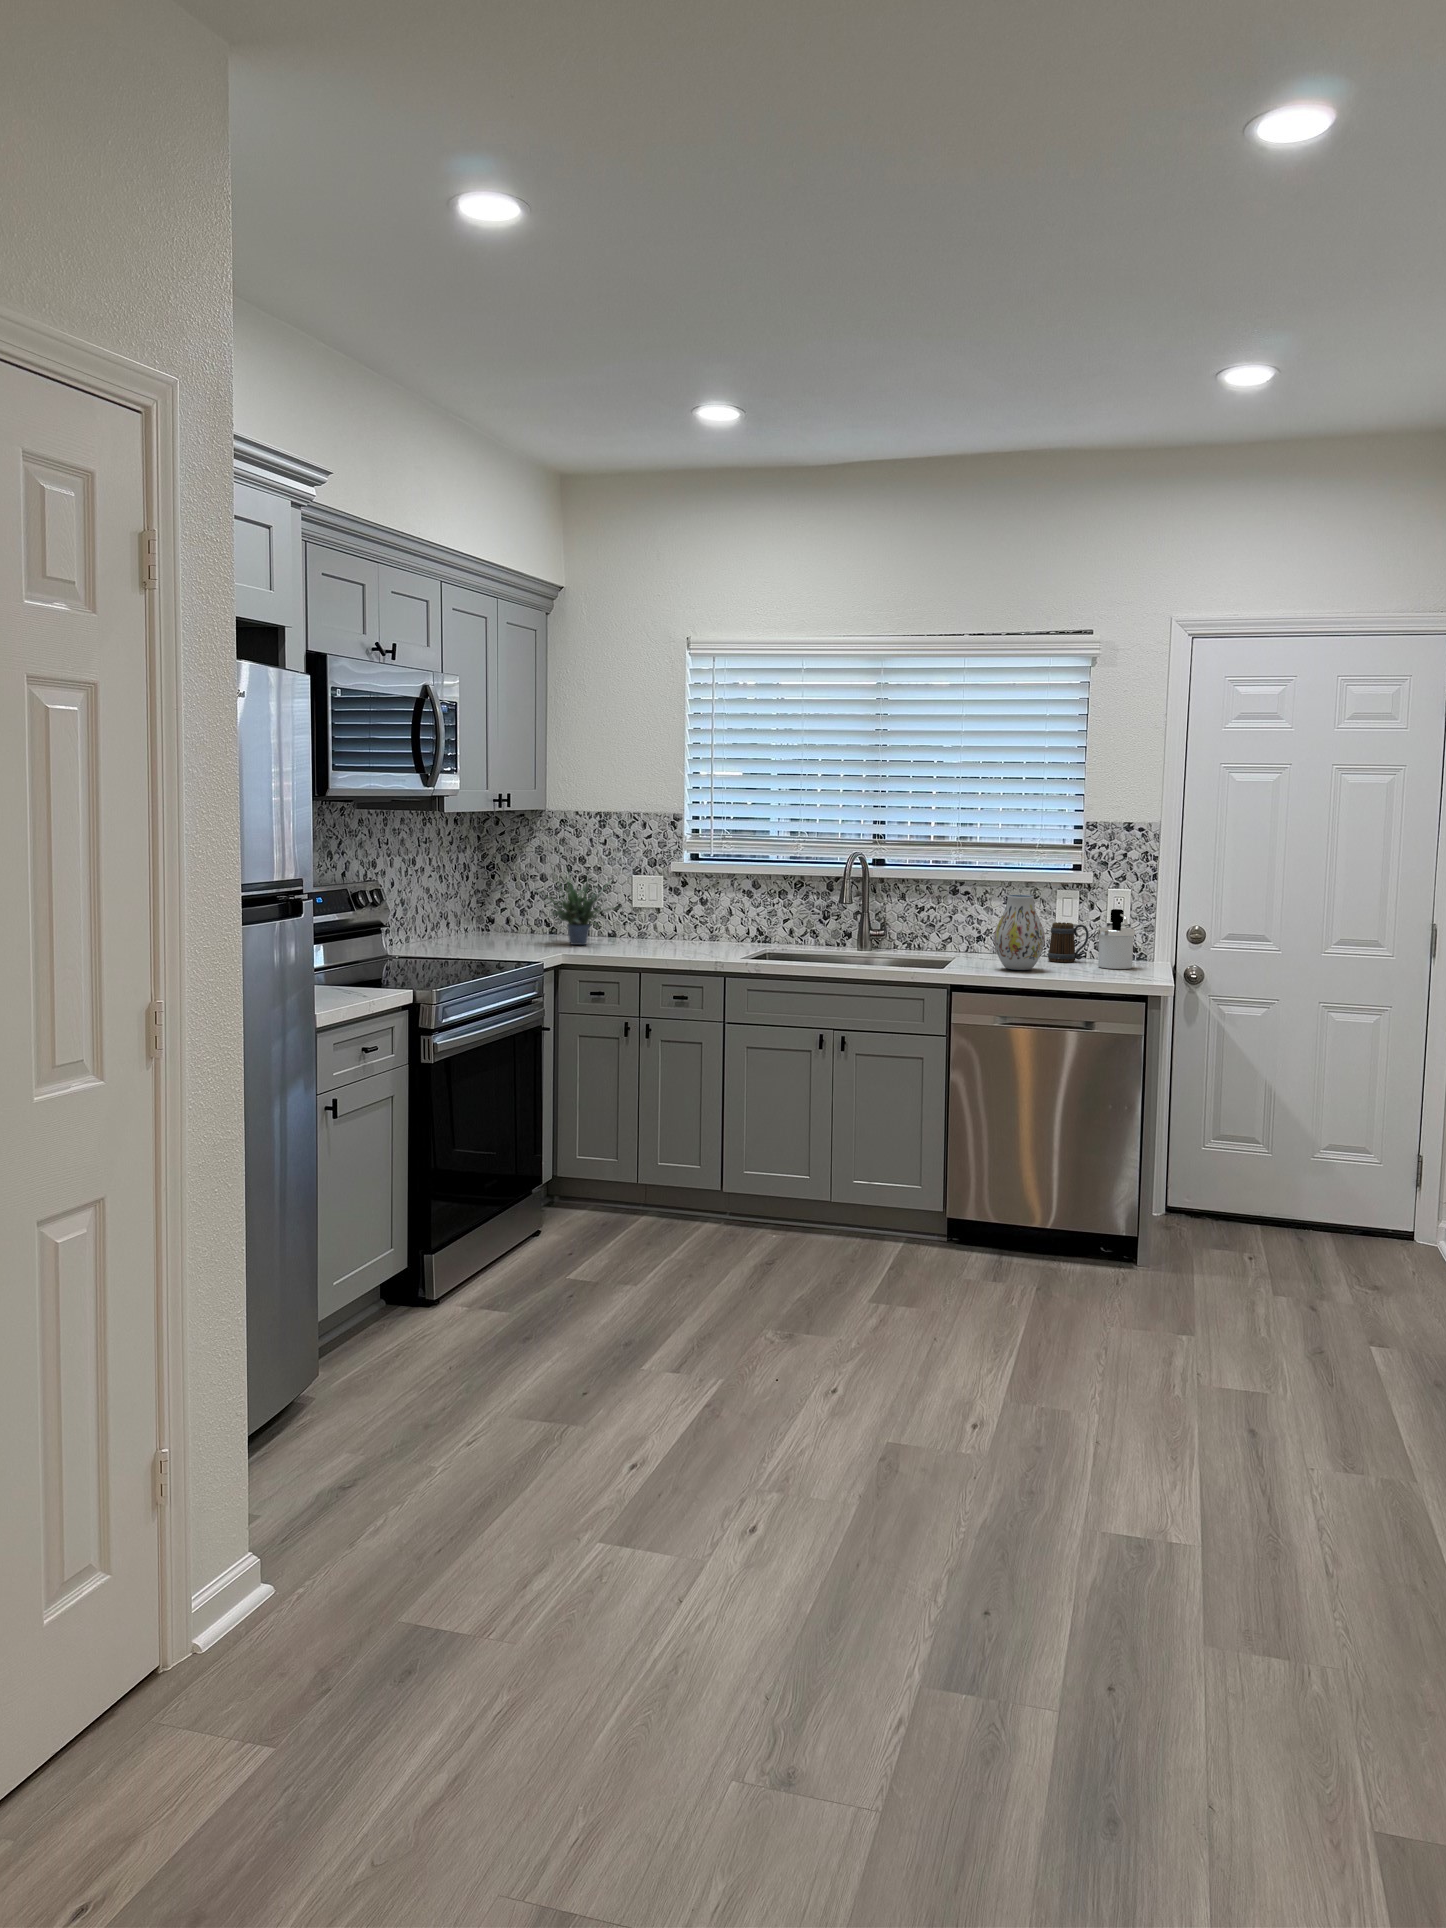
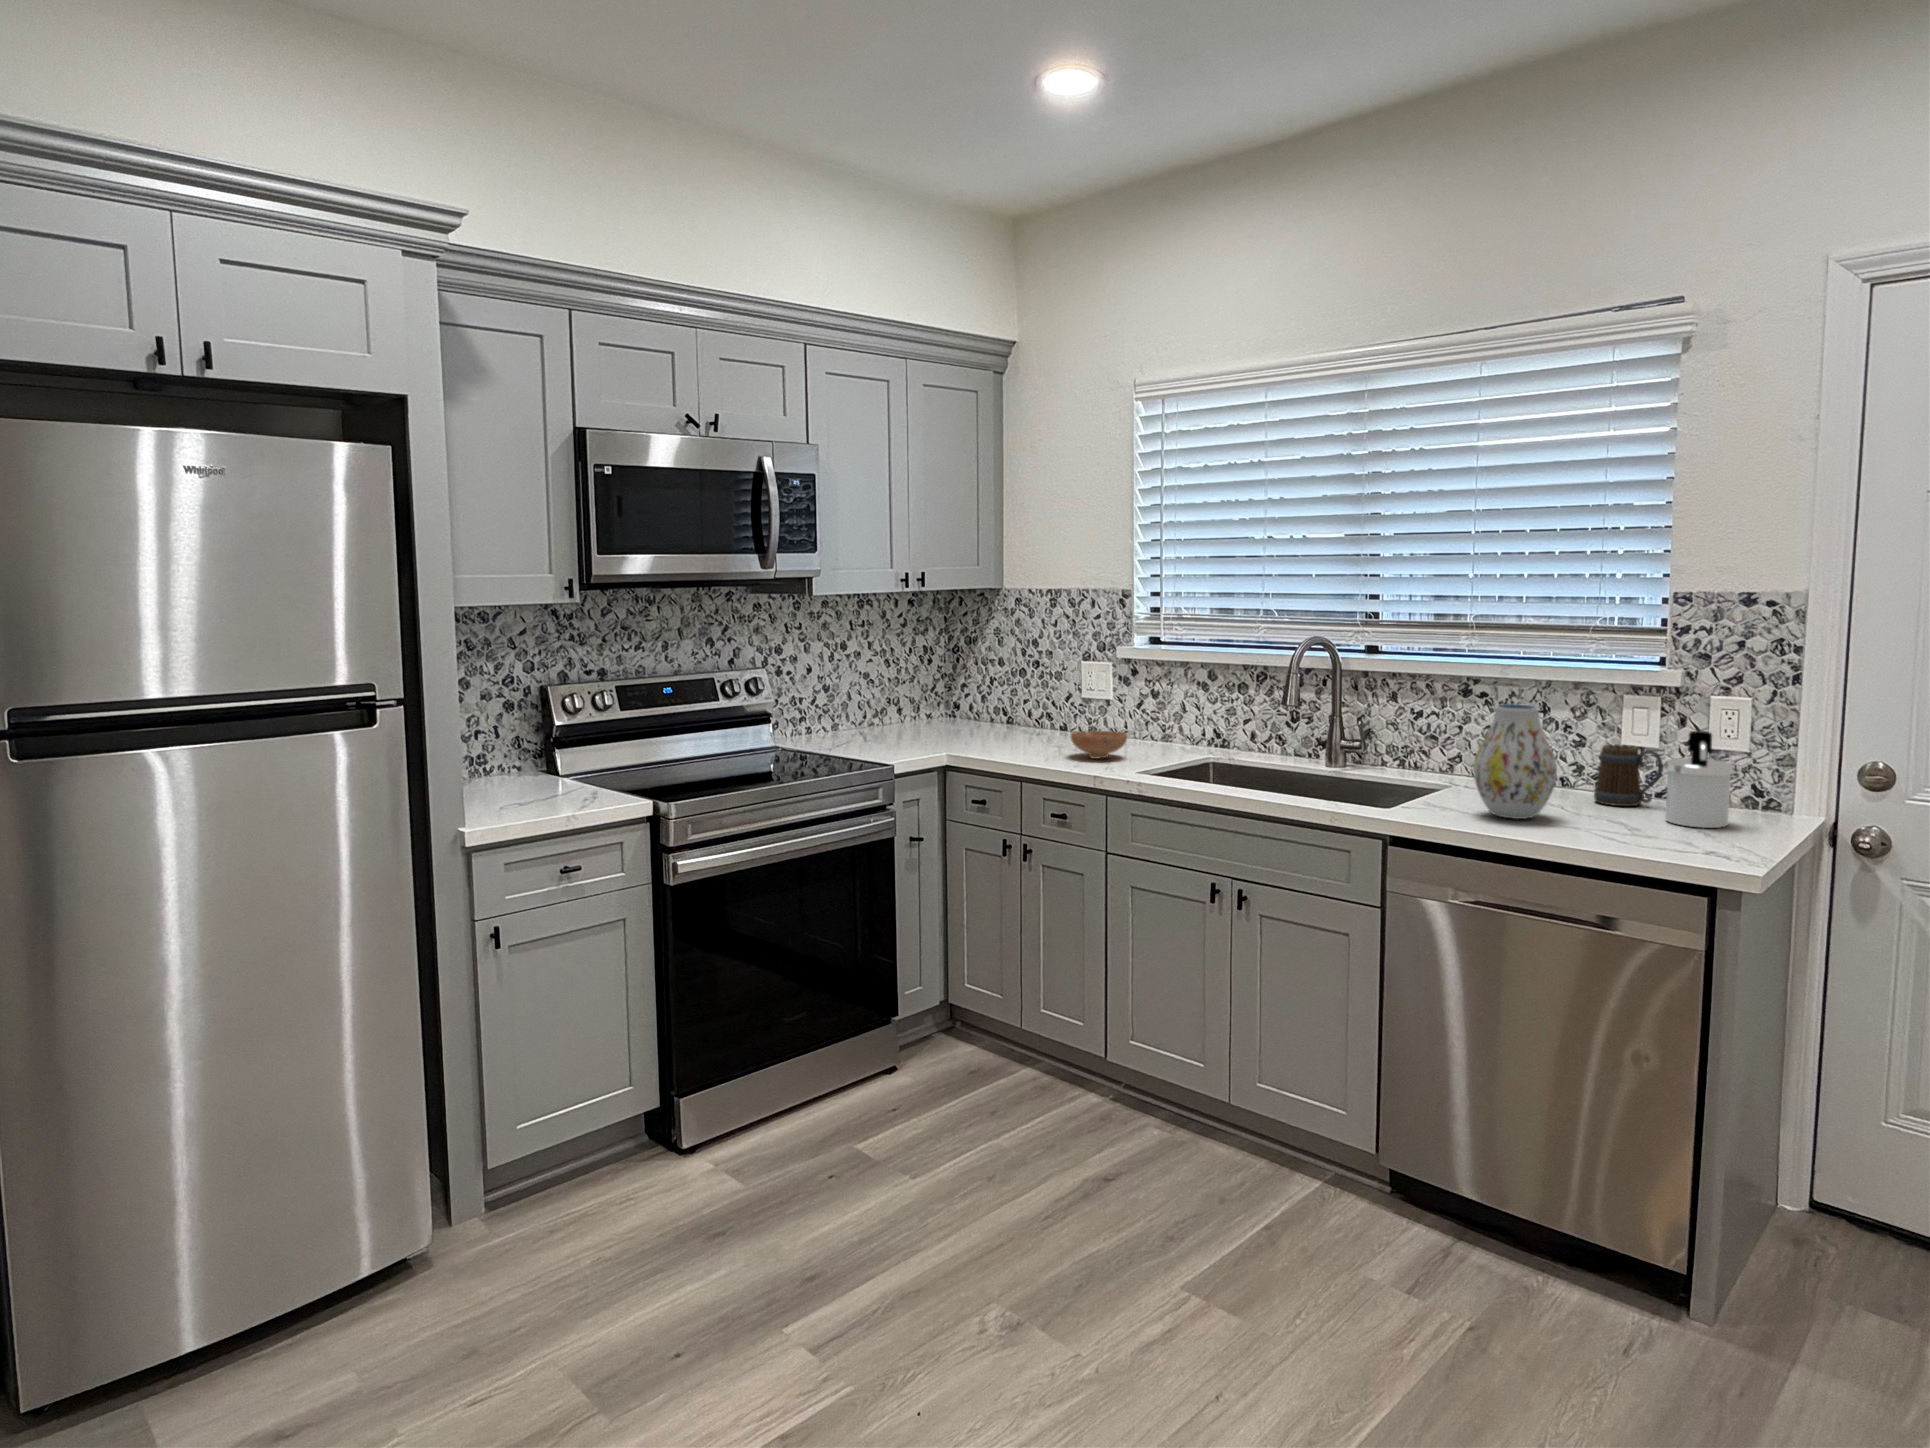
potted plant: present [538,874,622,945] -> none [946,645,1054,742]
bowl: none [660,931,707,953] -> present [1070,731,1128,759]

